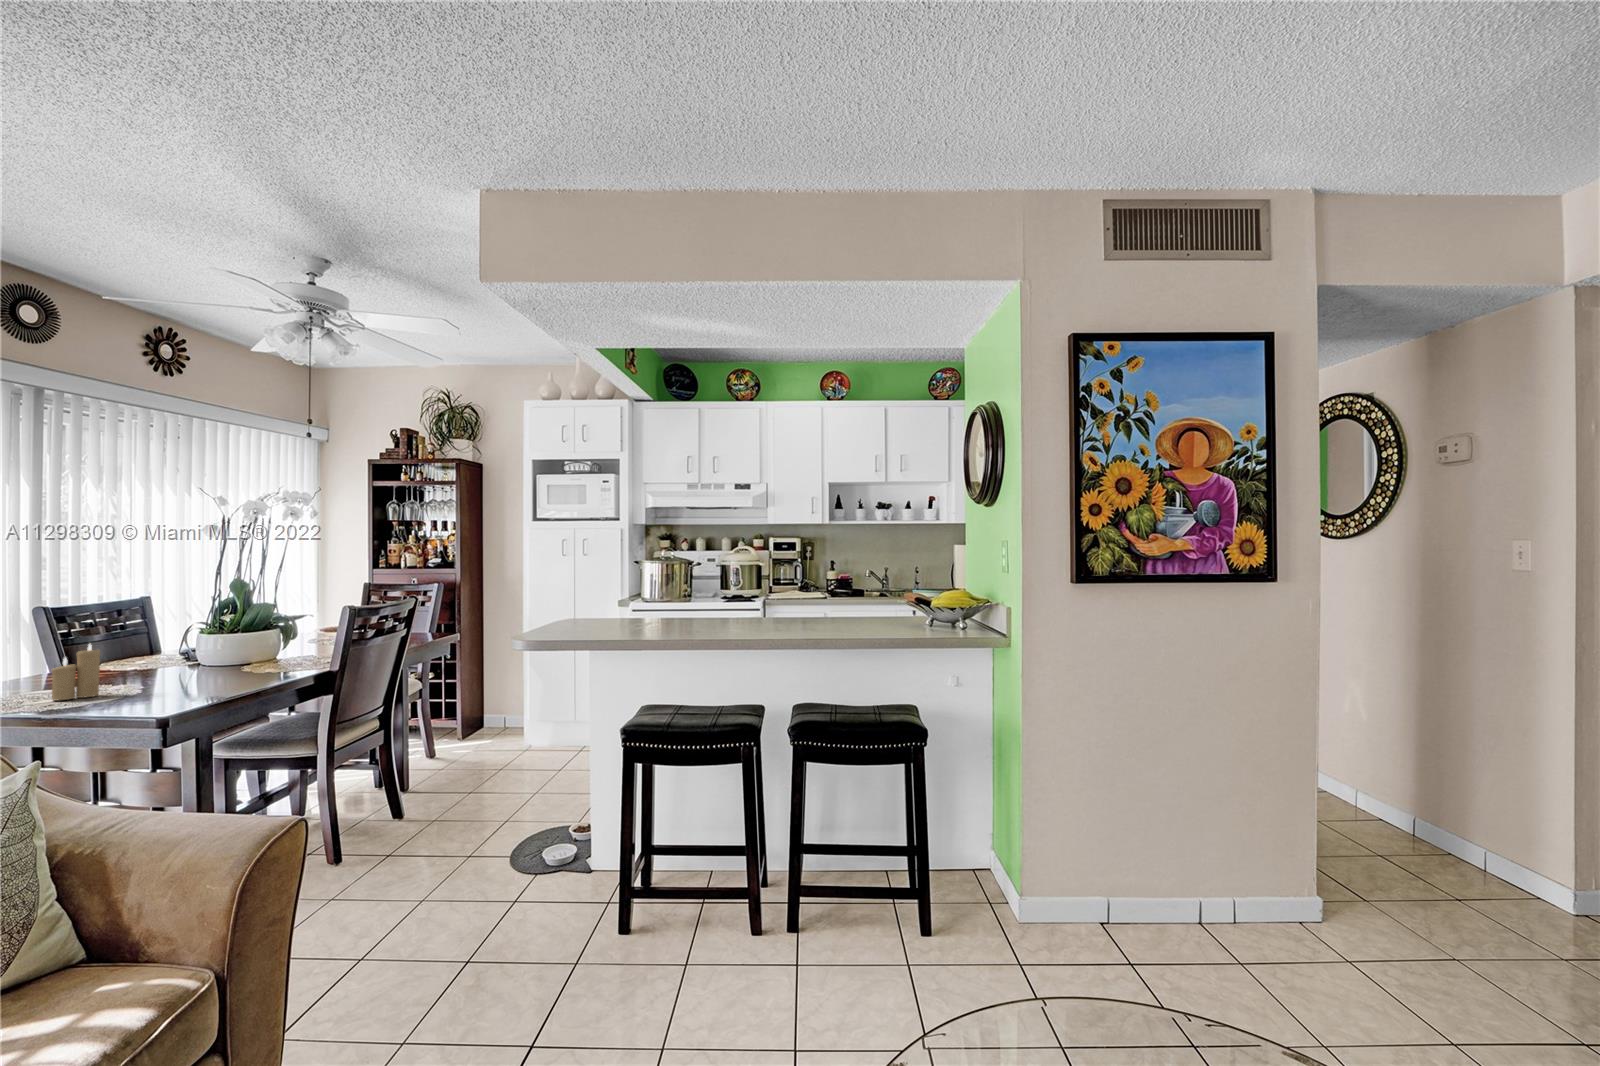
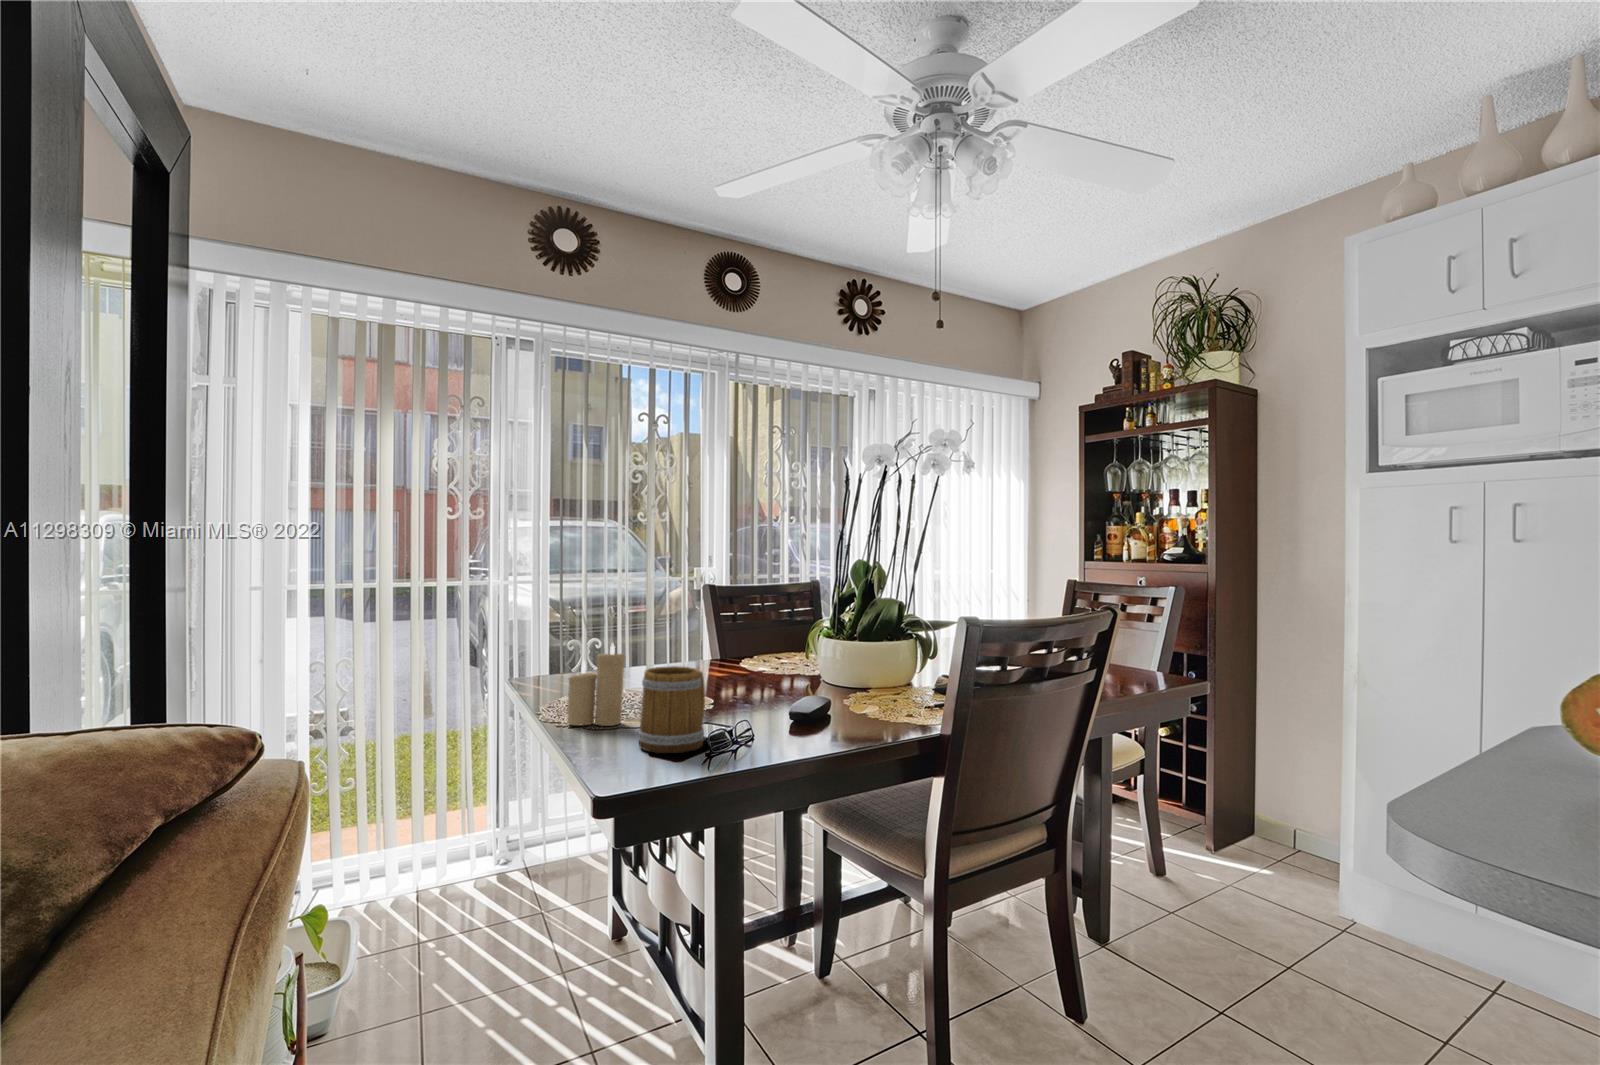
mug: none [140,649,190,699] -> present [638,666,705,753]

